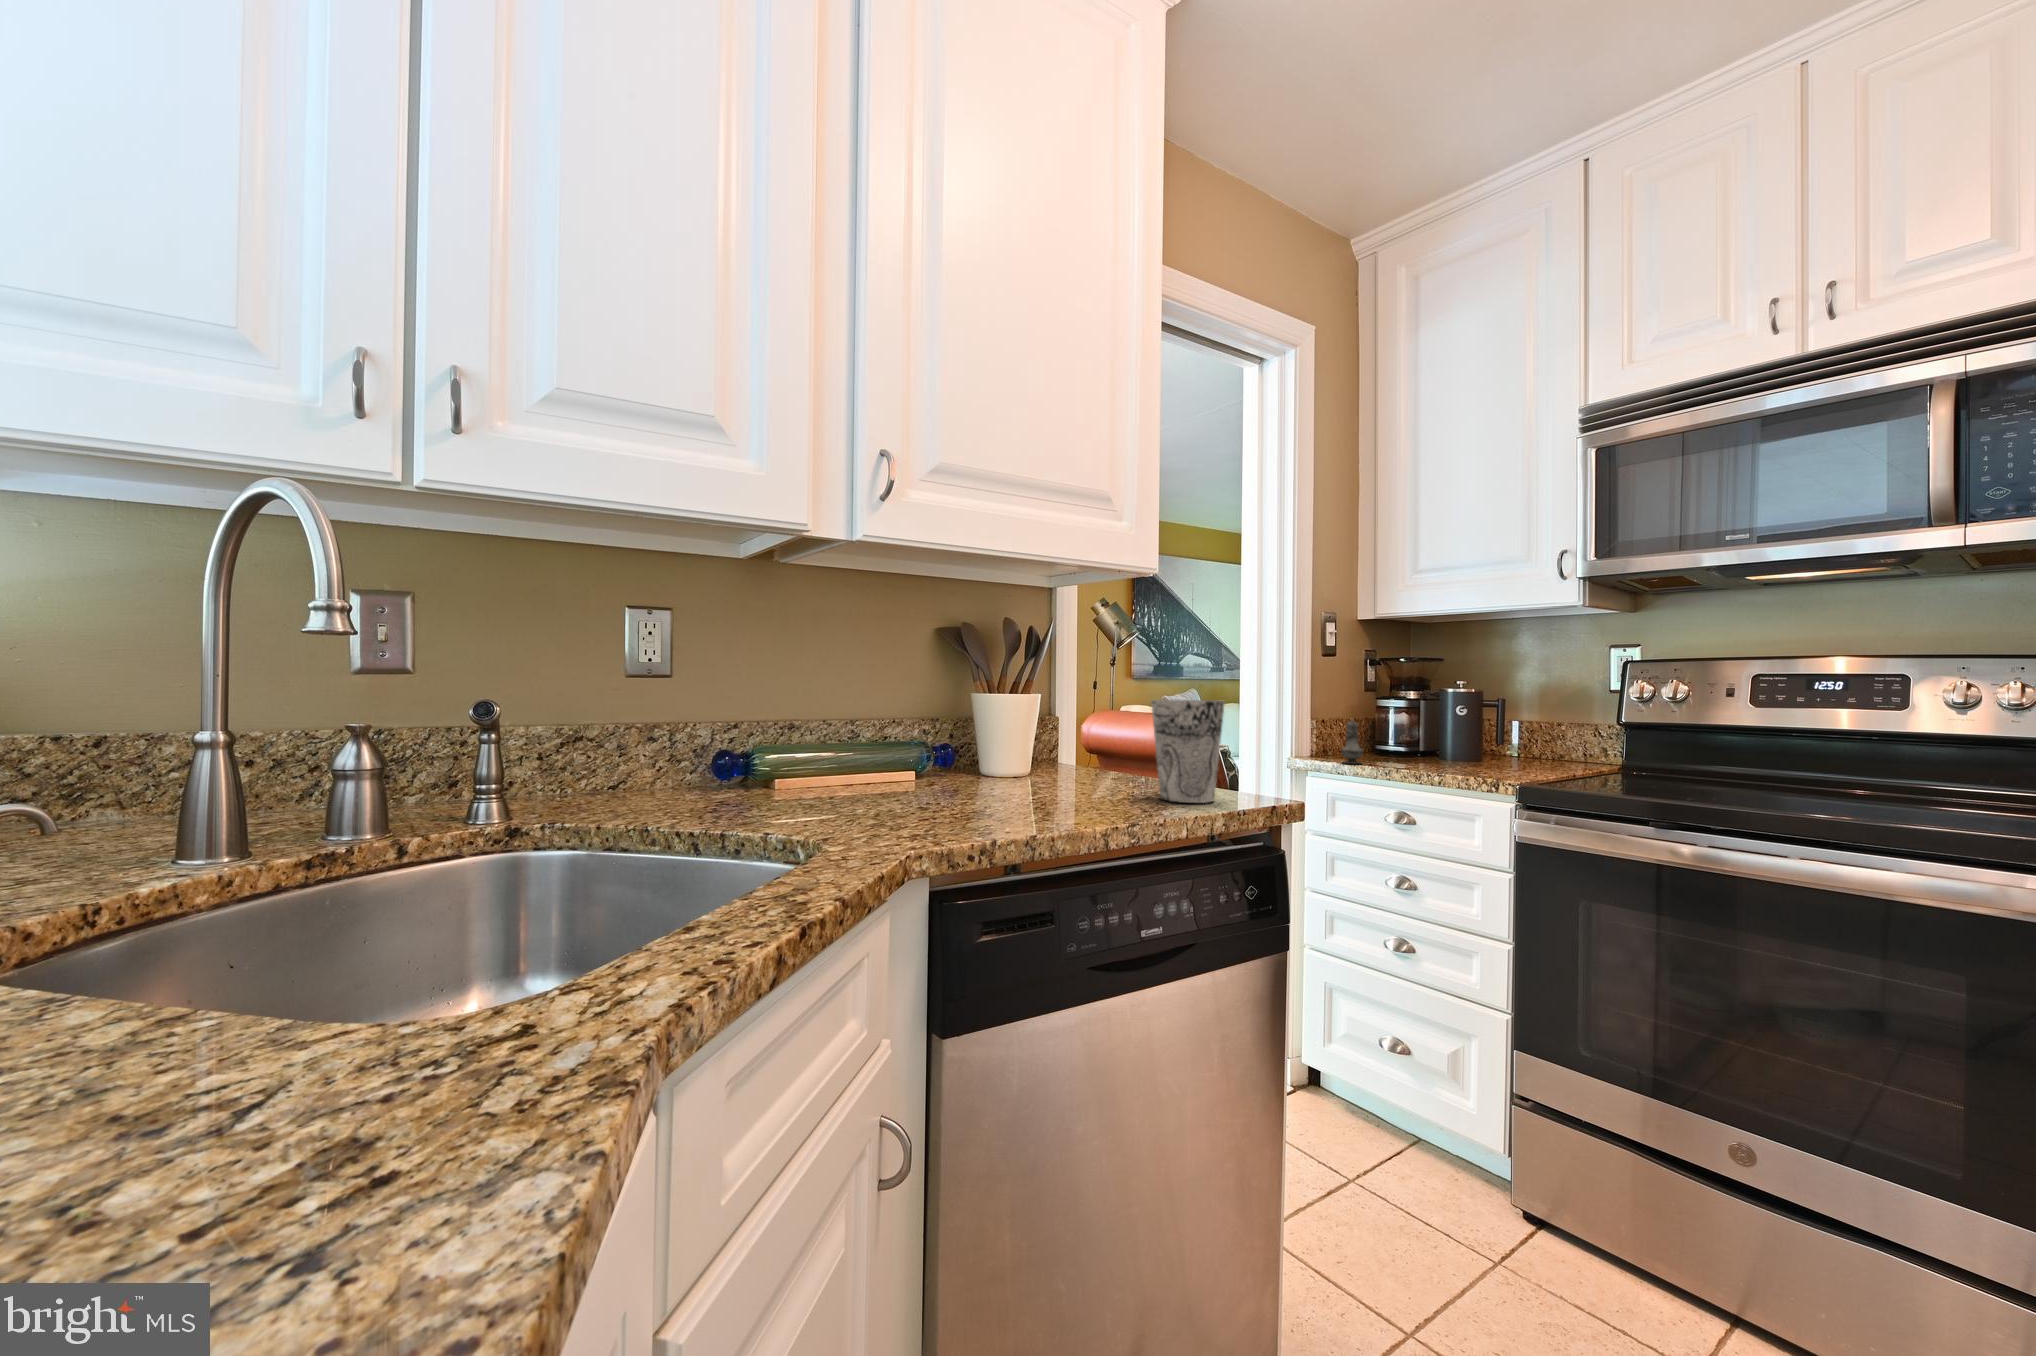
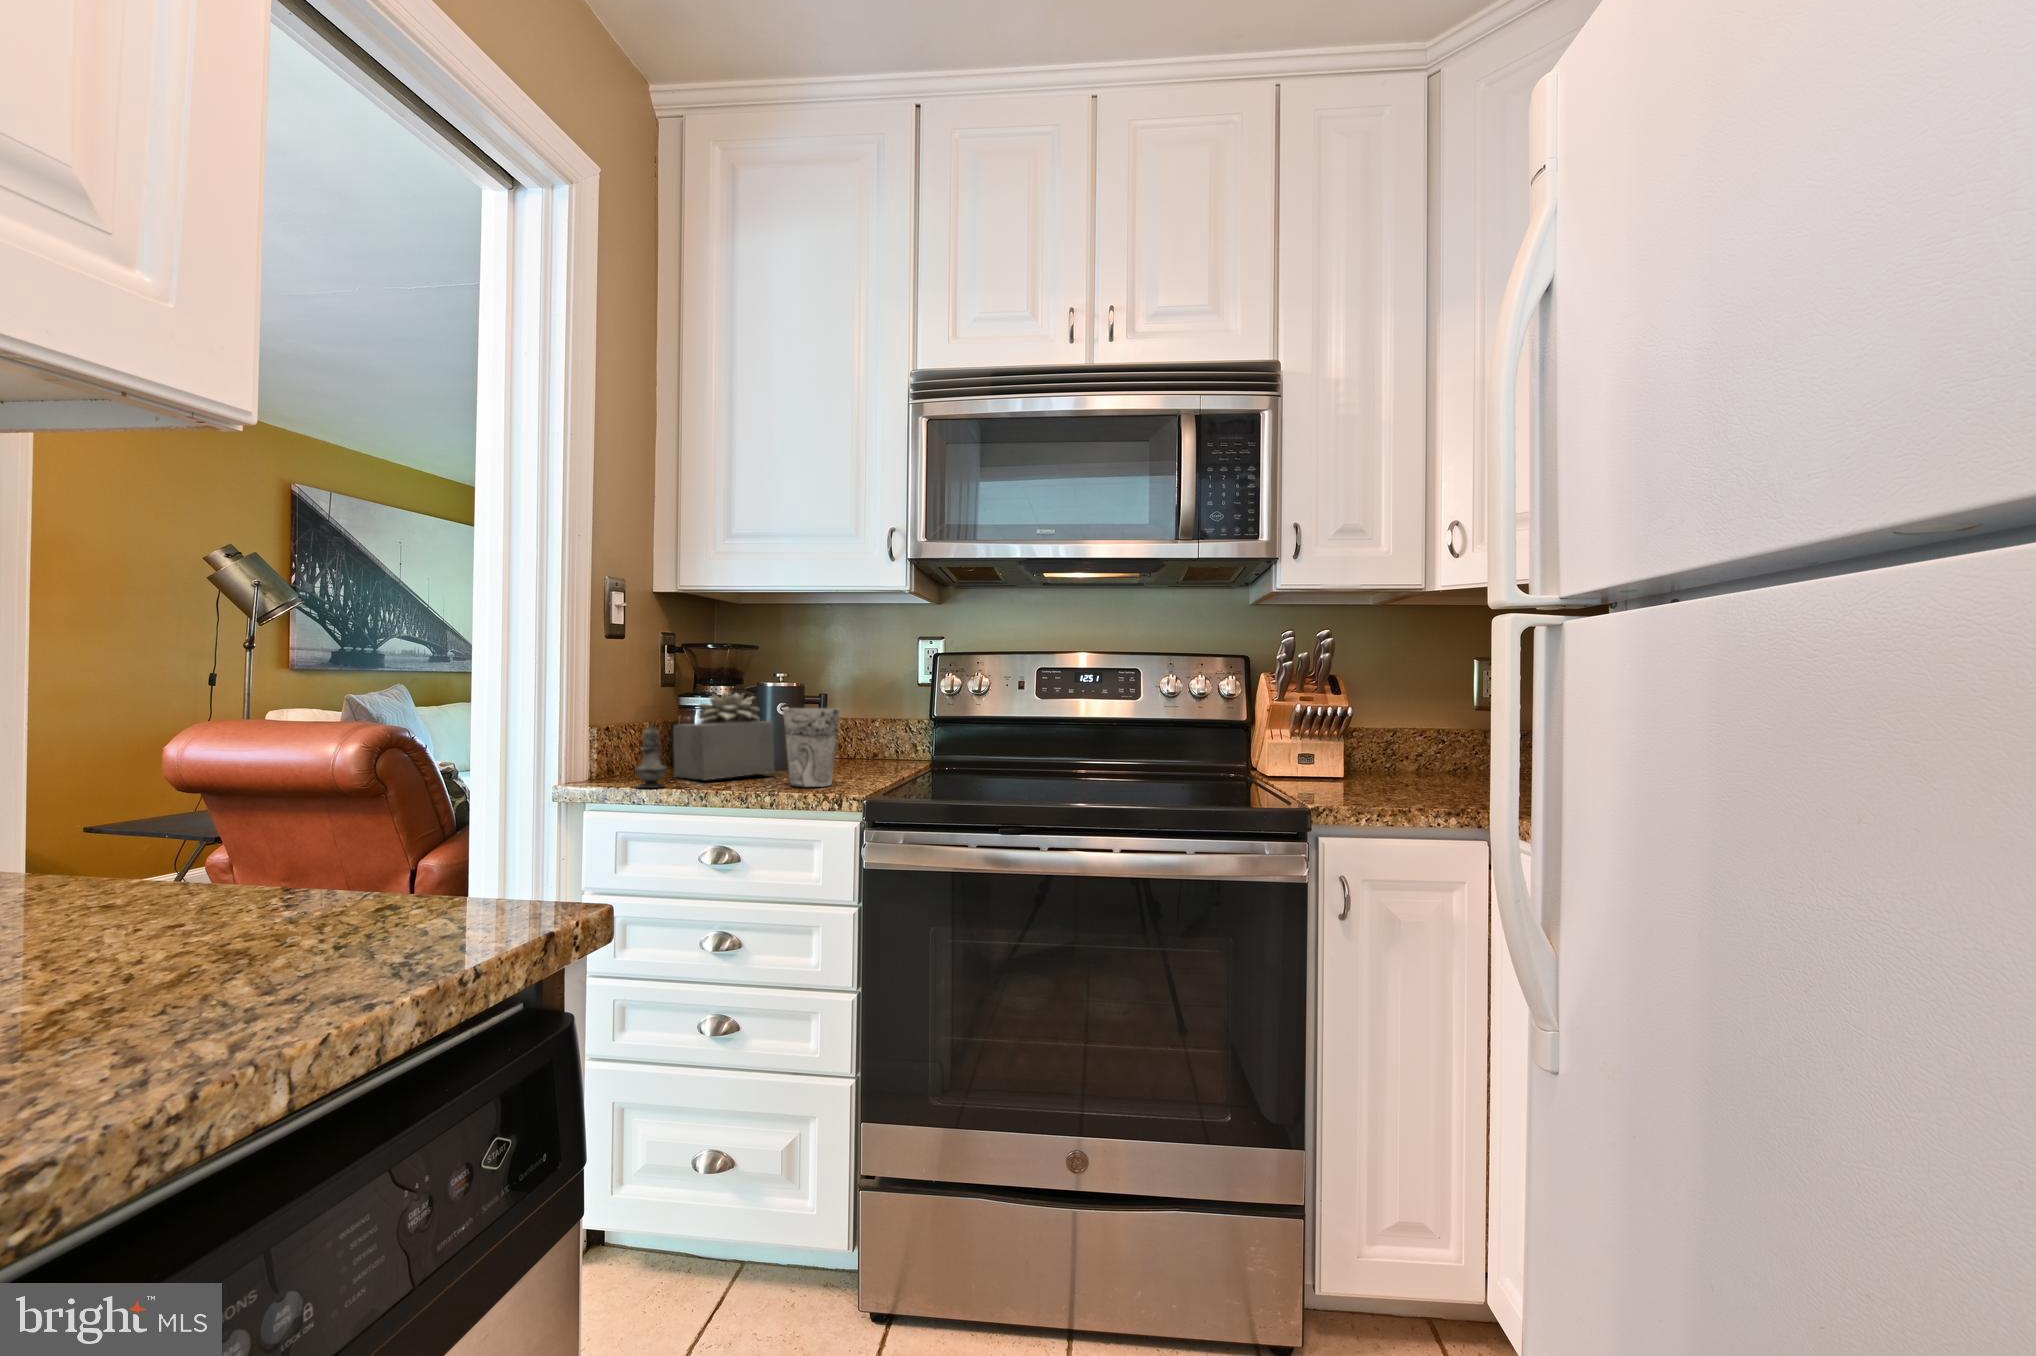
succulent plant: none [1371,695,1454,762] -> present [673,692,774,779]
cup: present [1151,700,1225,803] -> present [783,708,840,787]

